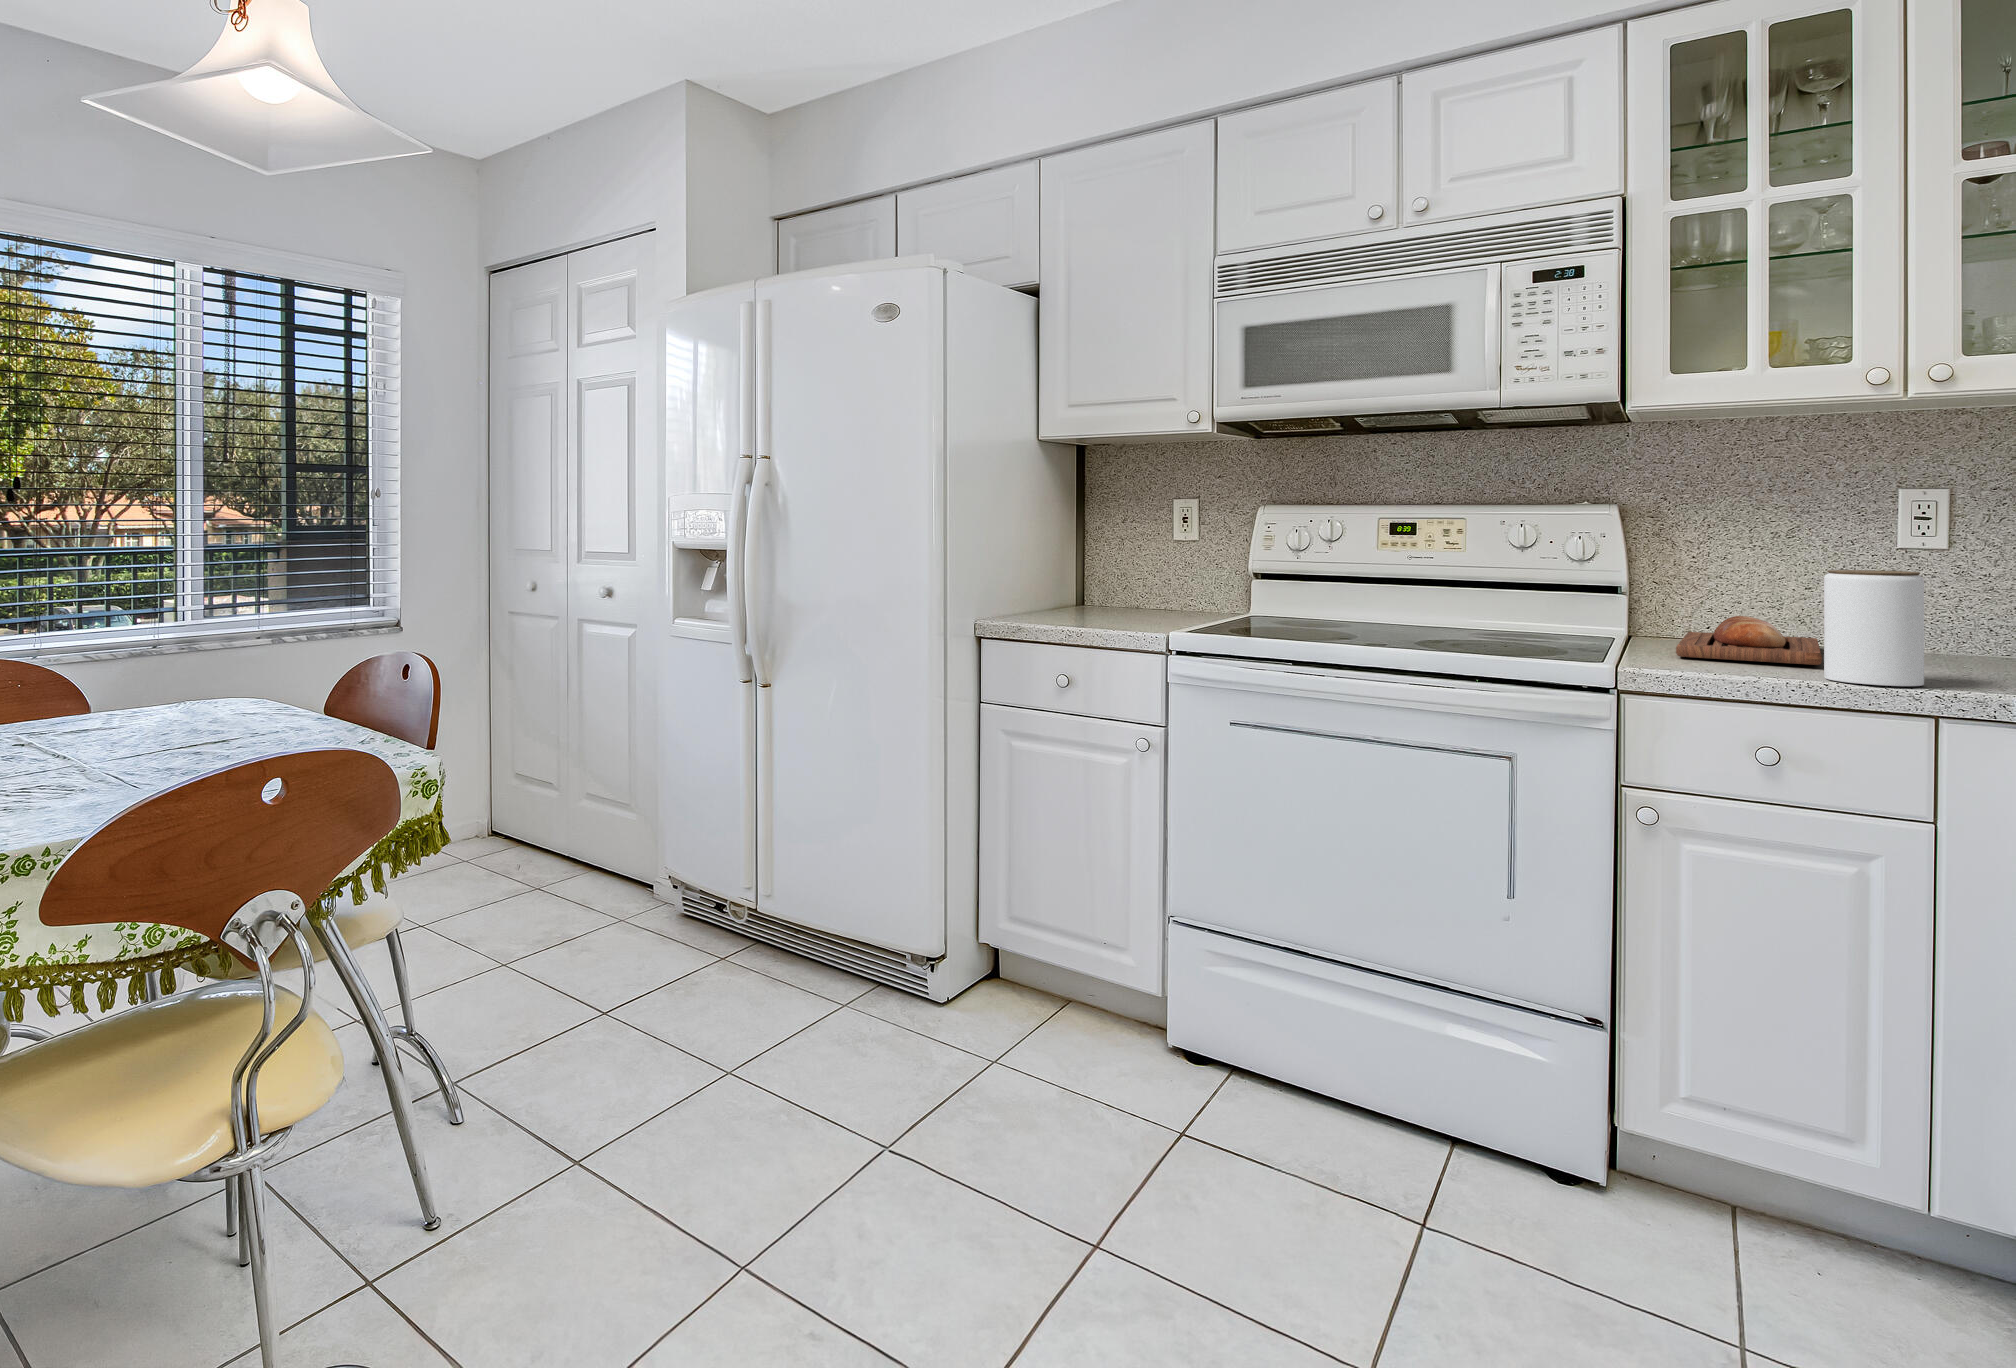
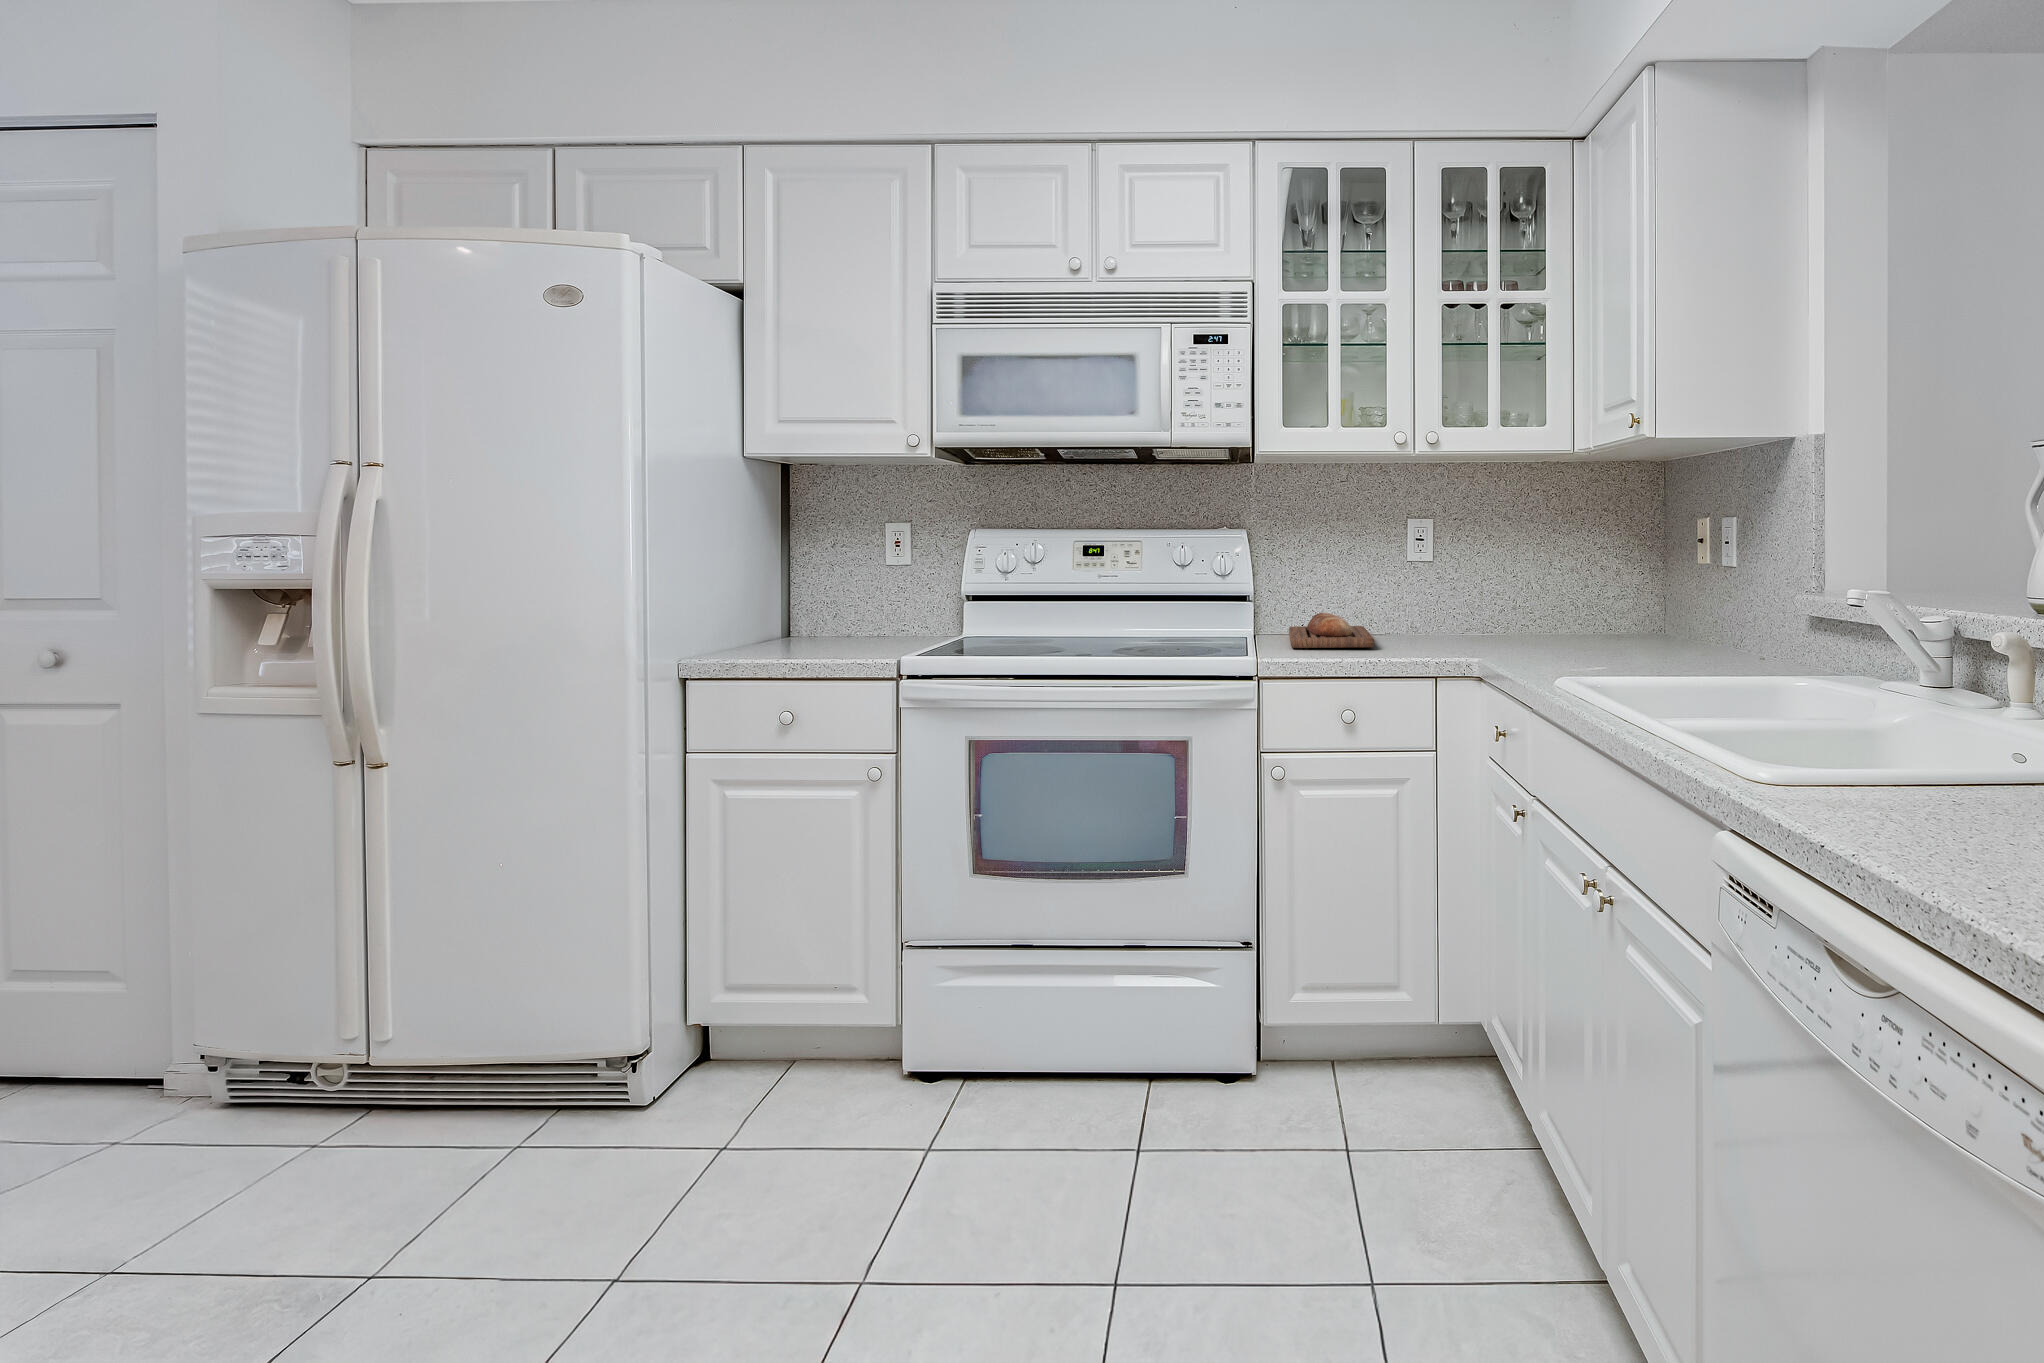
jar: present [1824,570,1924,686] -> none [1378,577,1431,659]

